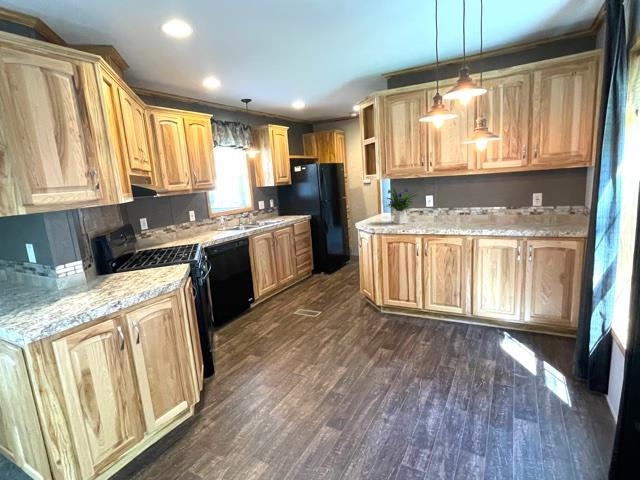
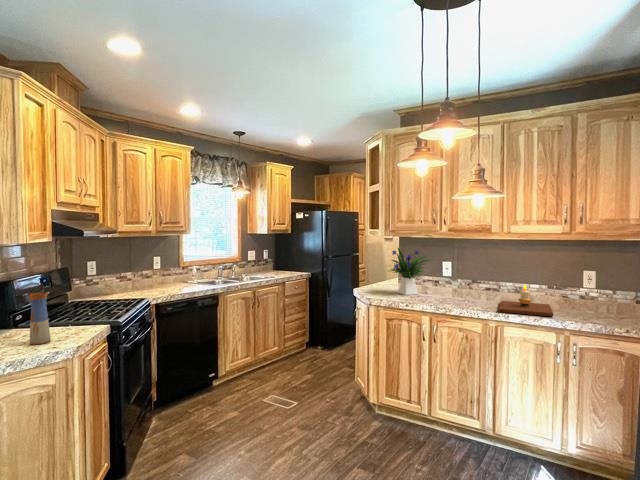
candle: none [473,207,515,229] -> present [499,284,553,316]
vase: none [132,237,153,278] -> present [29,292,51,345]

